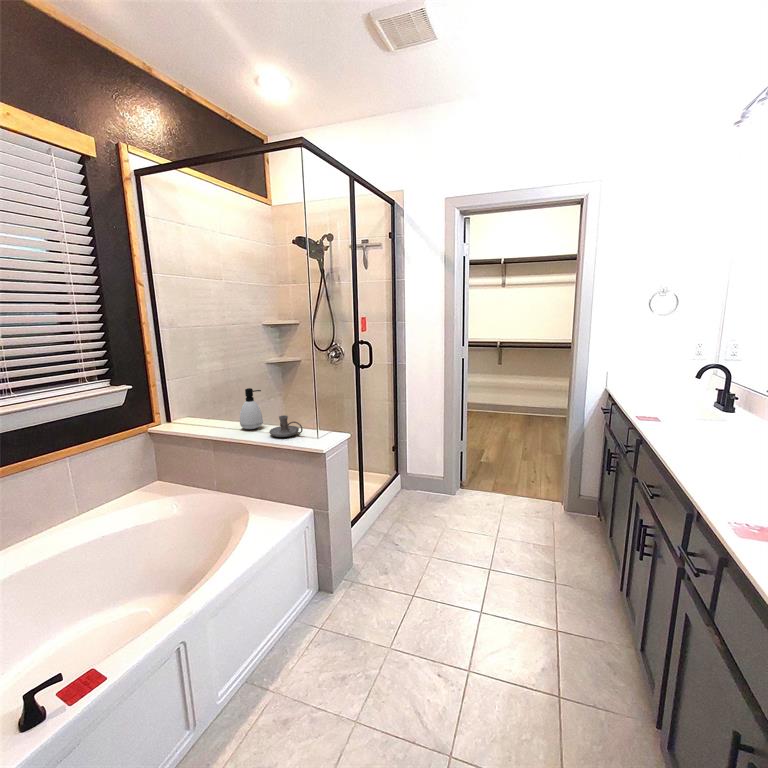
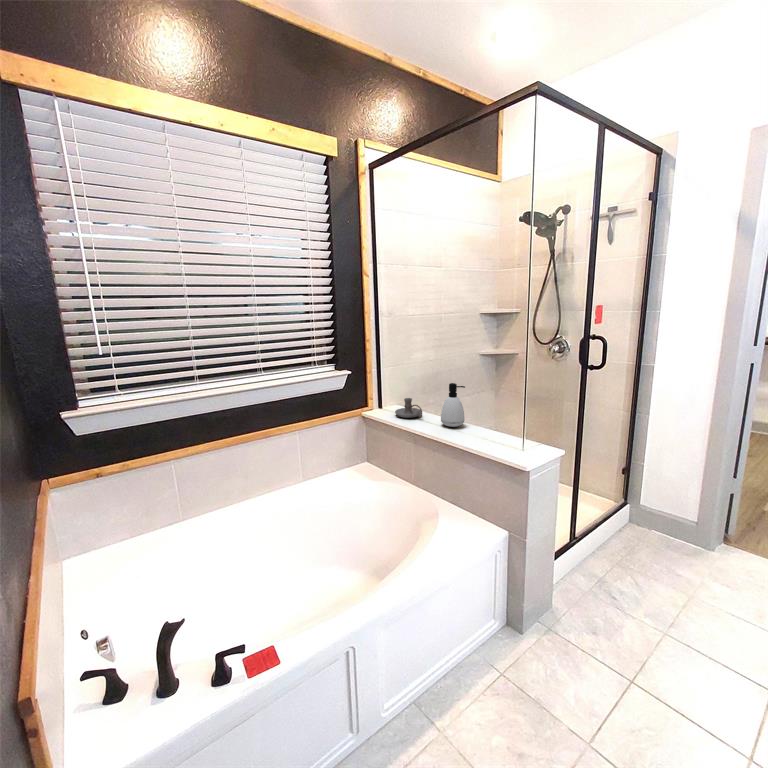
candle holder: present [269,415,303,437] -> present [395,398,422,418]

